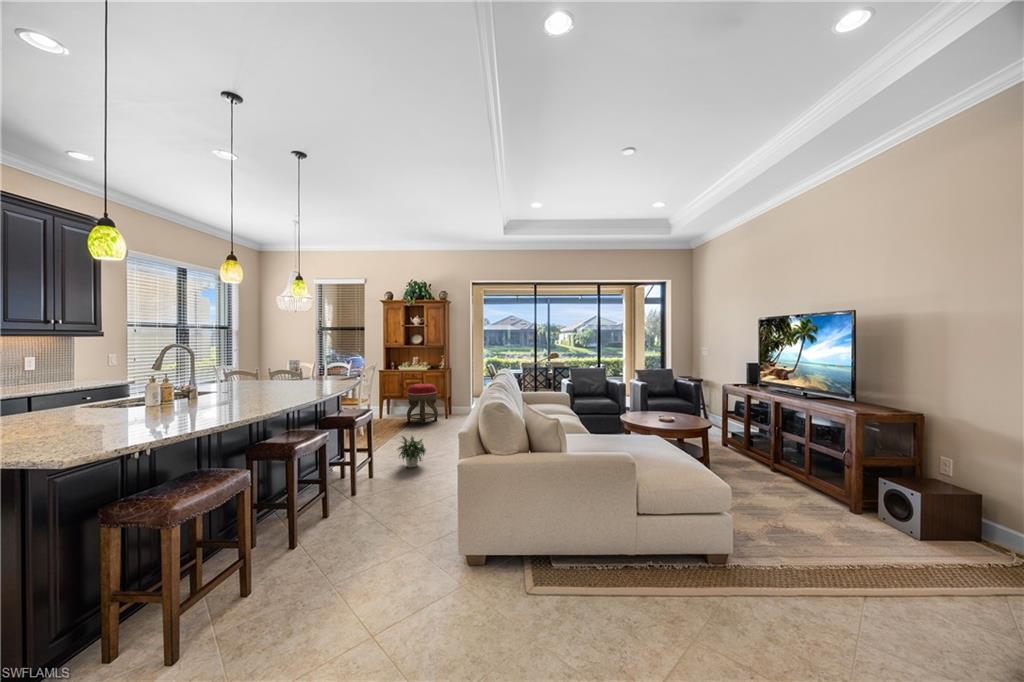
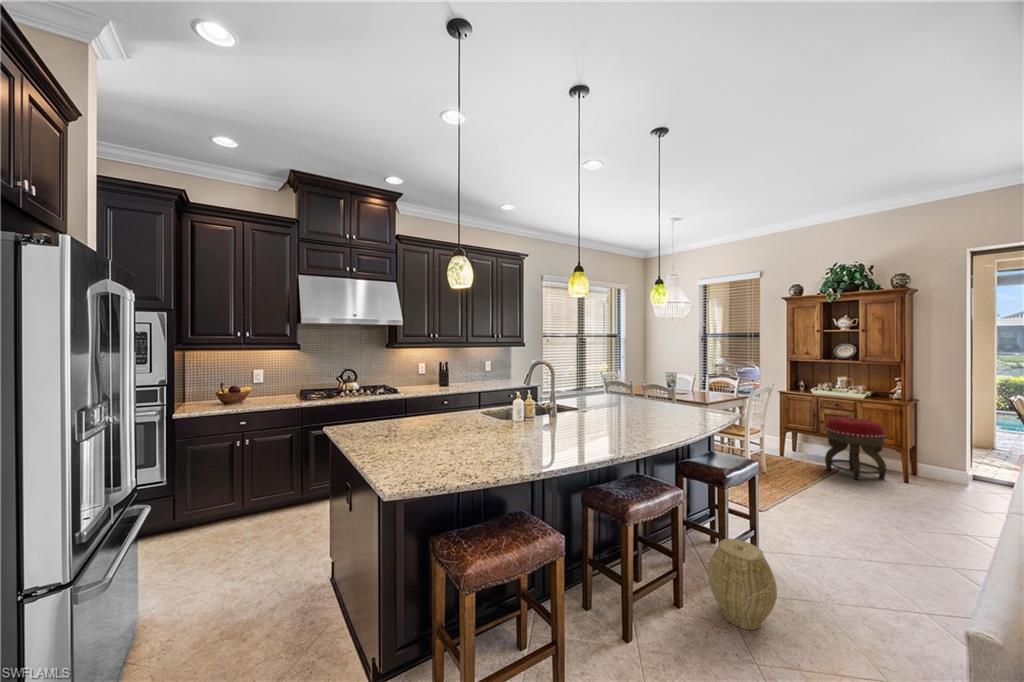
potted plant: present [397,436,426,467] -> none [801,507,863,569]
woven basket: none [347,457,387,508] -> present [708,539,777,630]

